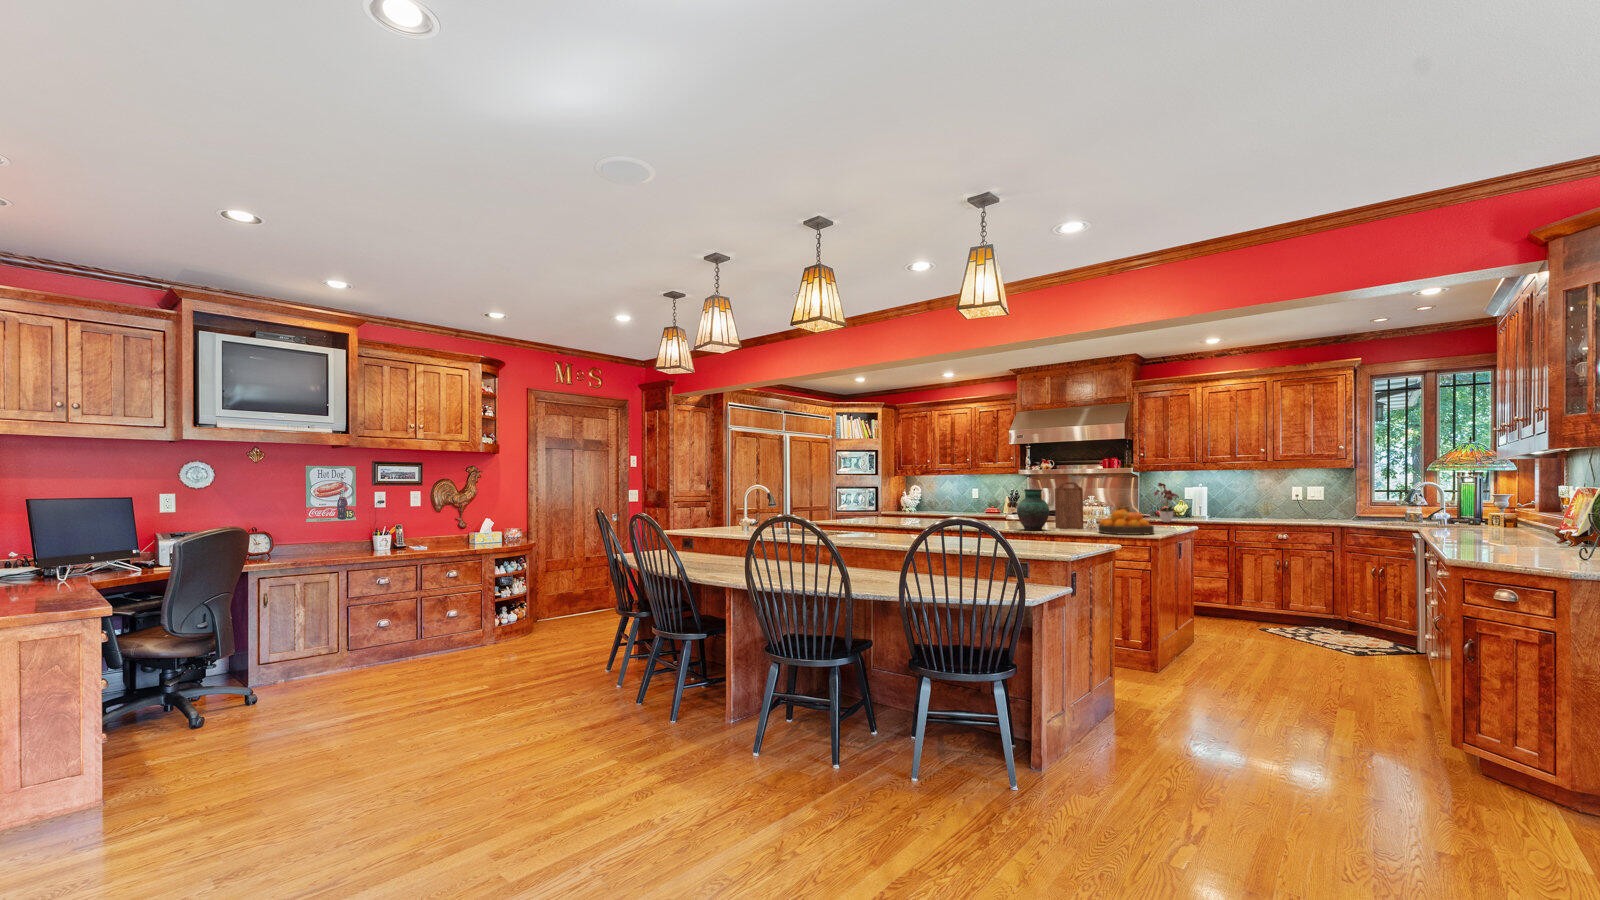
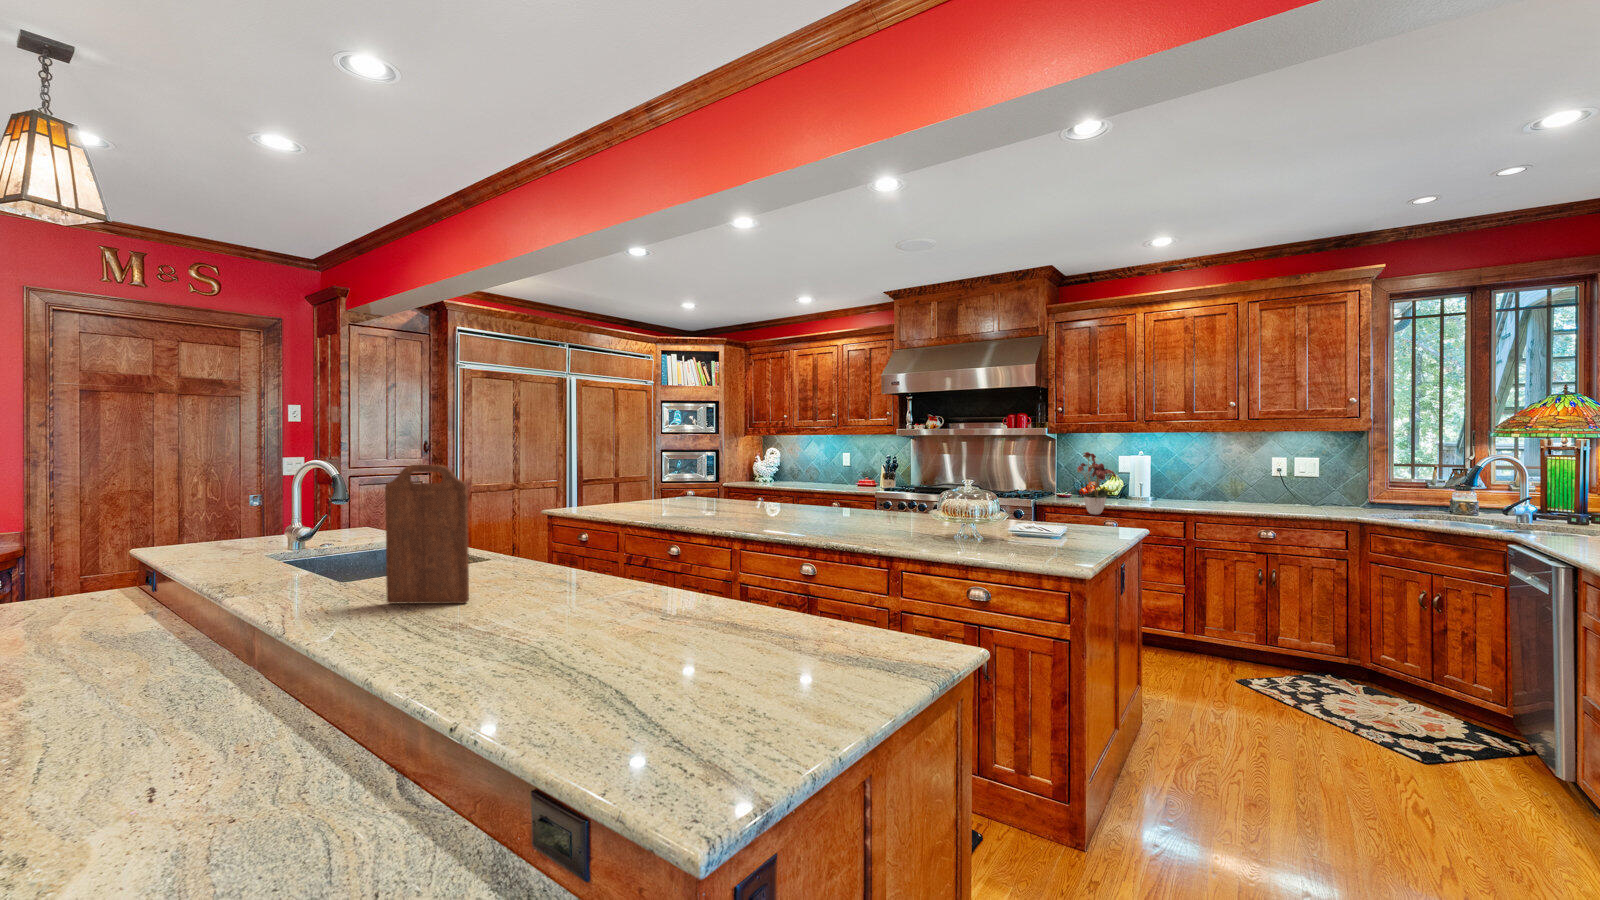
cutting board: present [1055,482,1083,528] -> present [385,465,469,604]
vase: present [1017,489,1049,530] -> none [840,466,896,542]
fruit bowl: present [1098,510,1154,535] -> none [977,507,1080,561]

